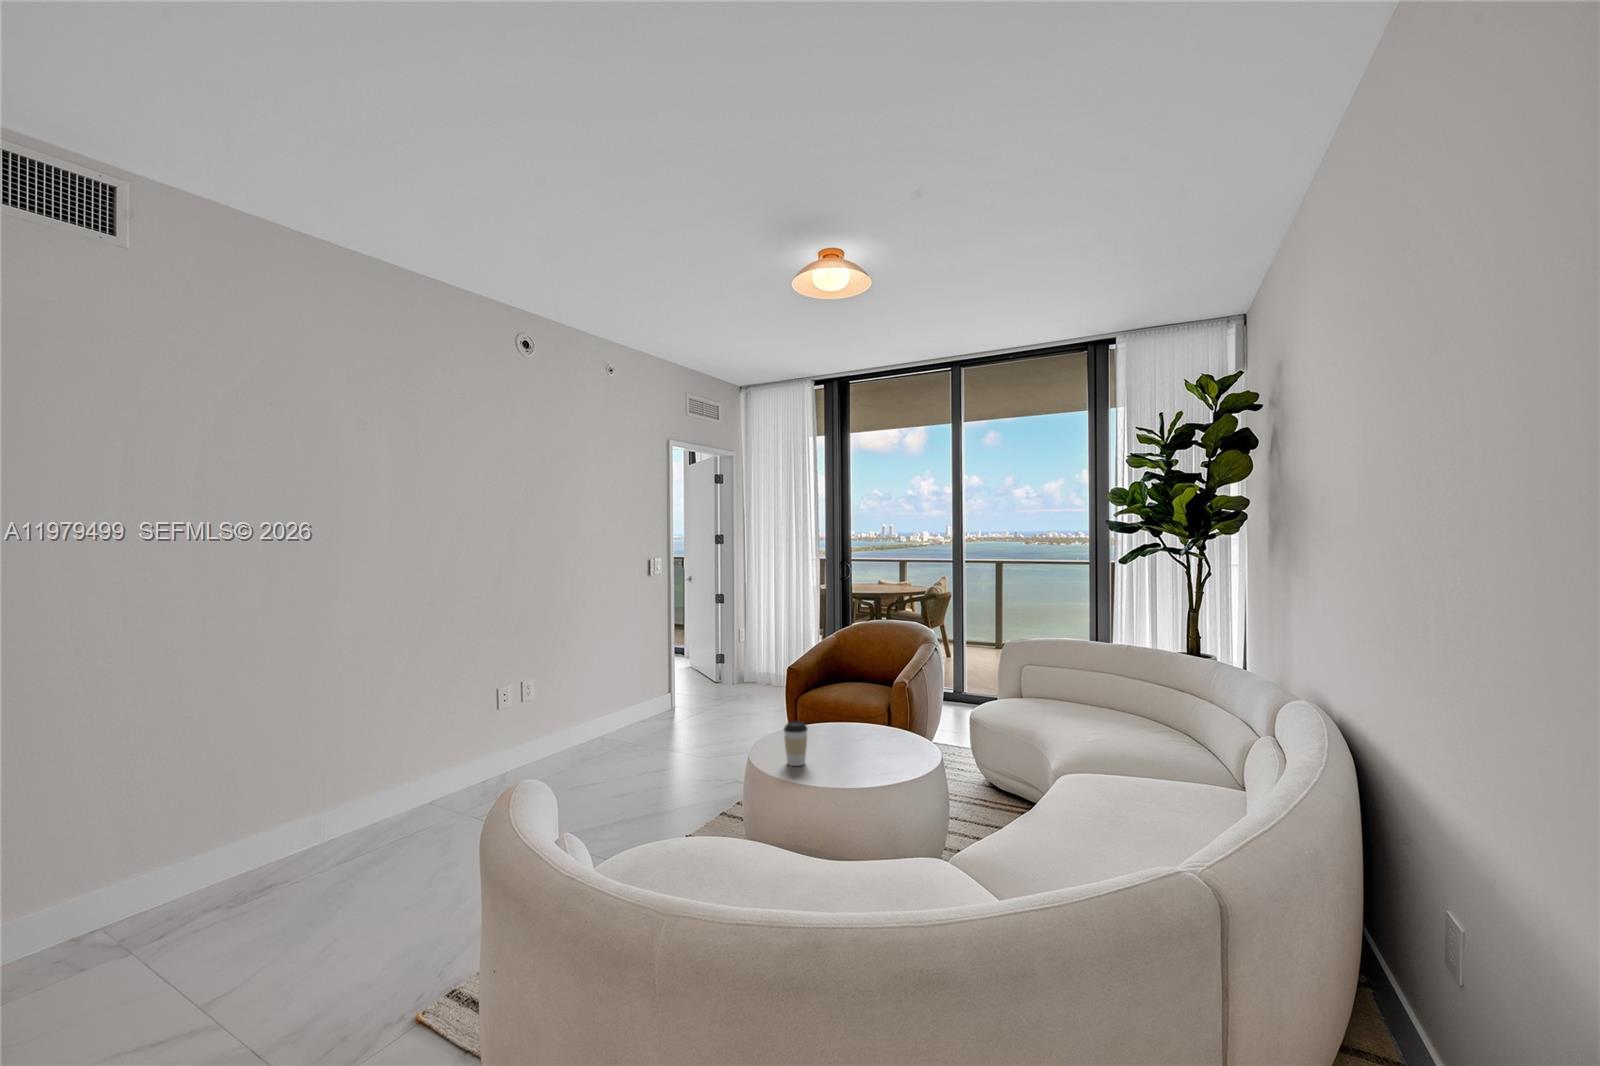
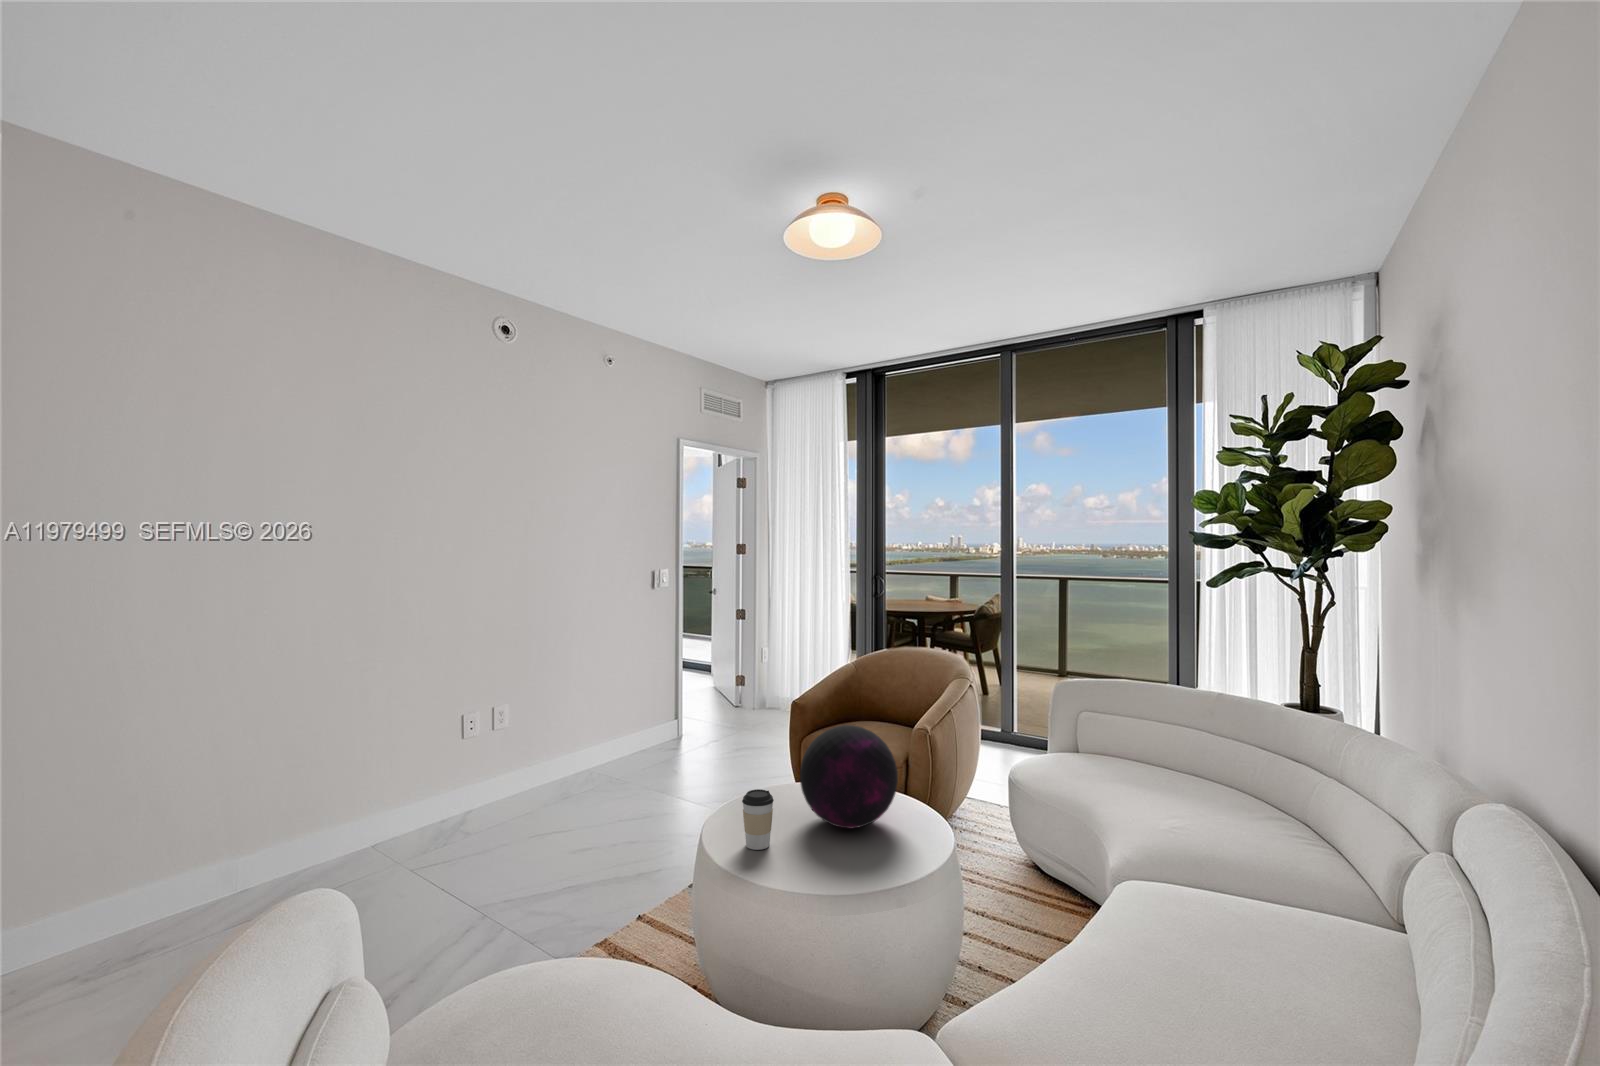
decorative orb: none [822,672,898,750] -> present [800,725,898,828]

